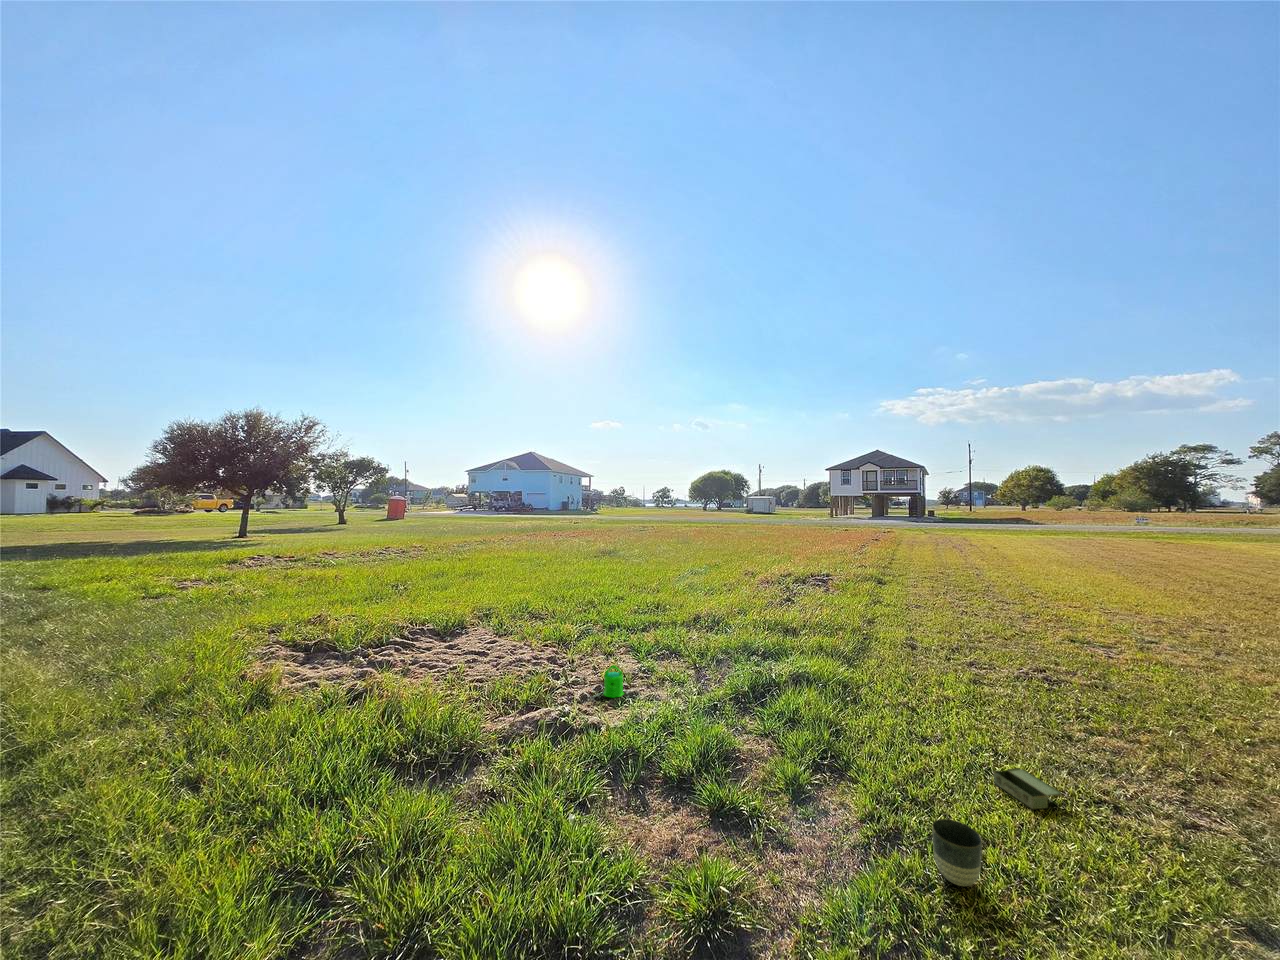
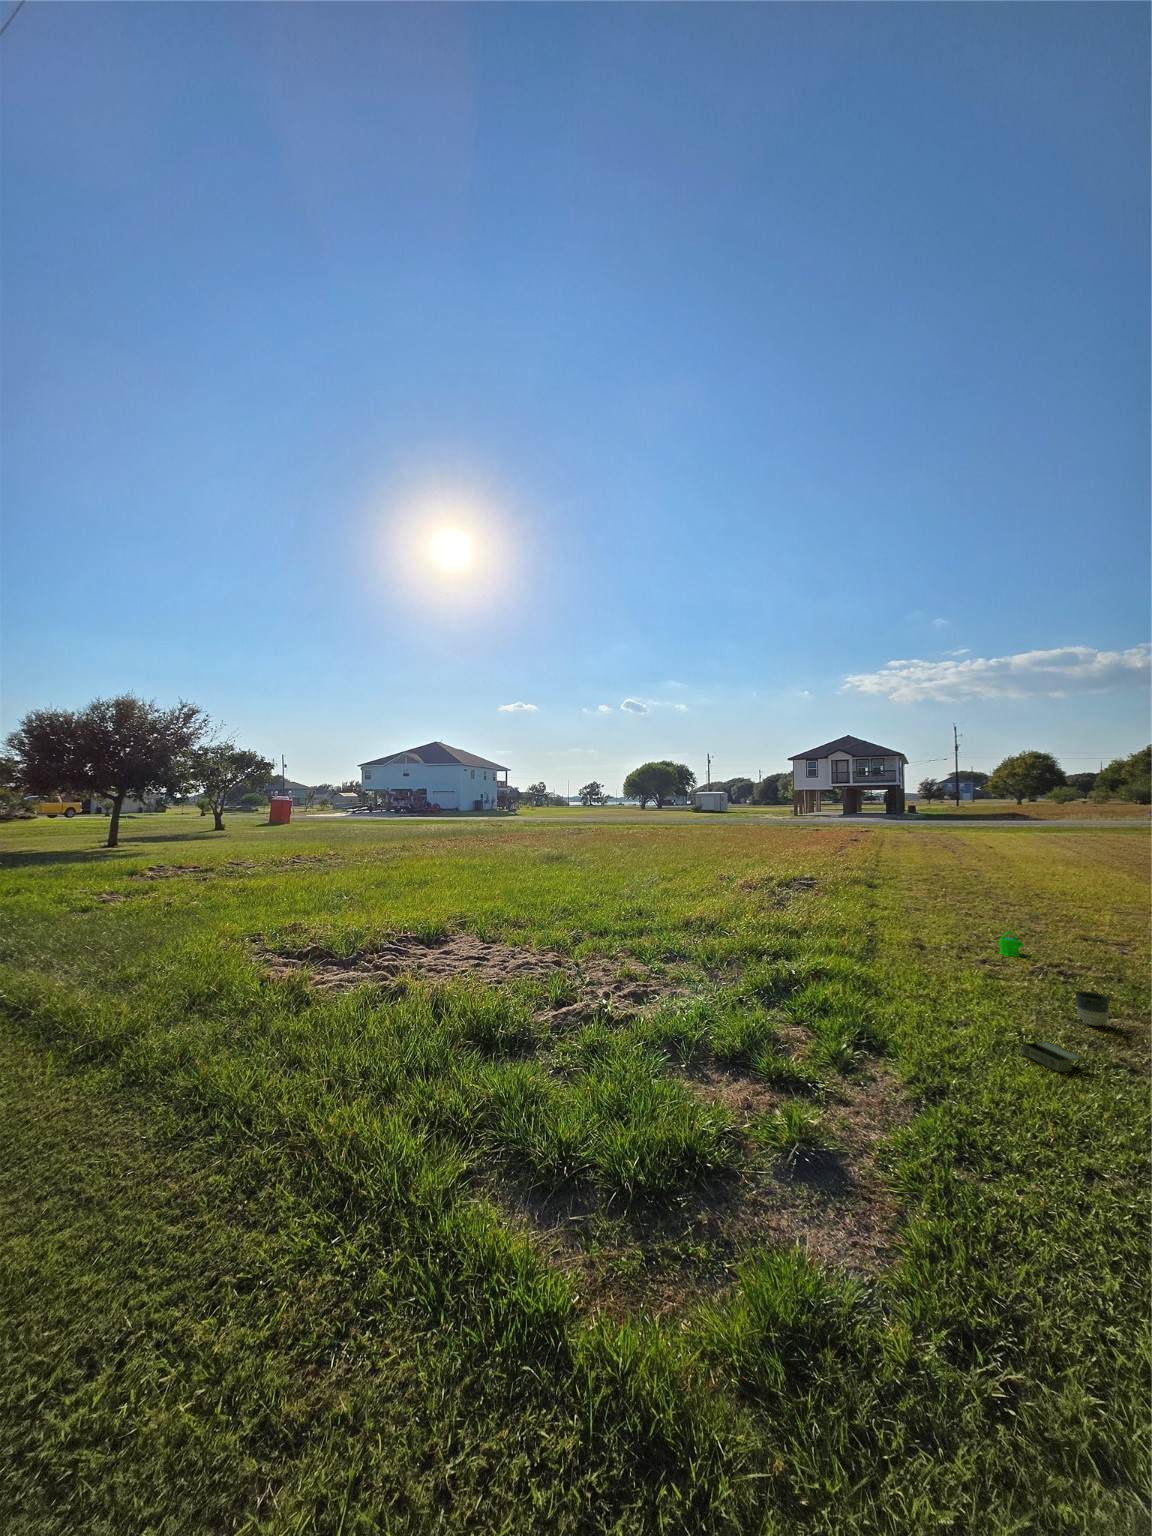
watering can: present [603,665,624,698] -> present [998,931,1024,957]
planter: present [932,819,982,886] -> present [1075,991,1109,1026]

